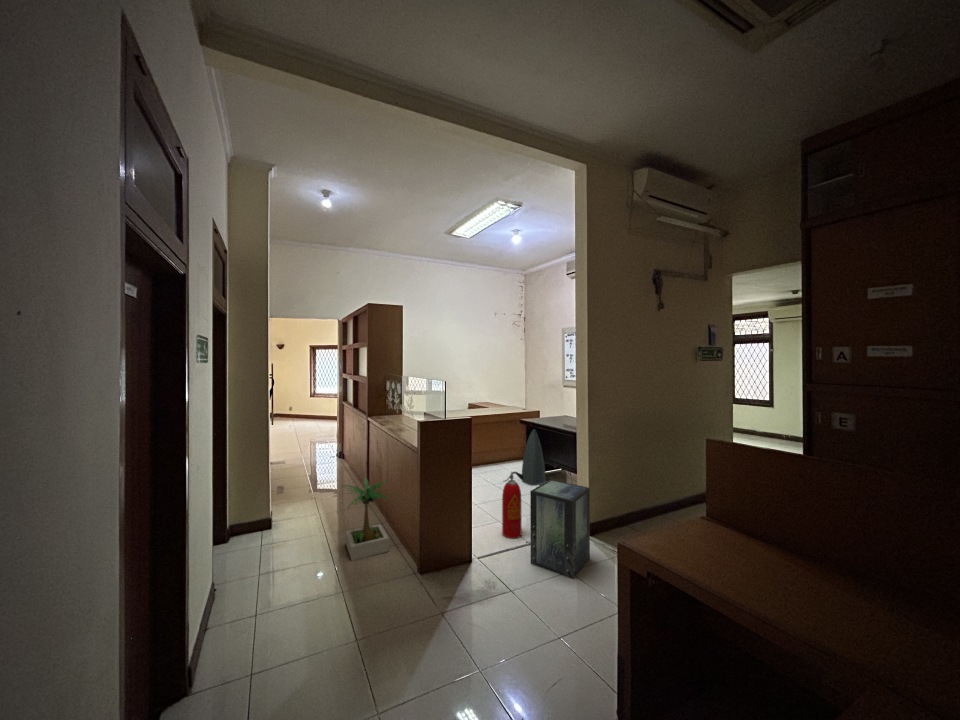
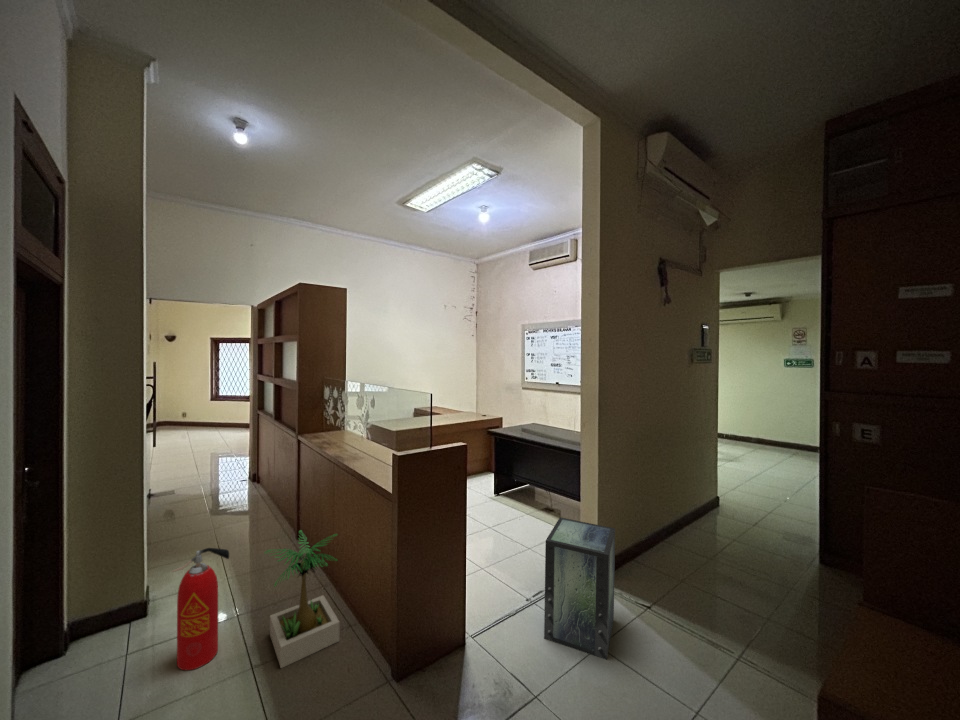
air purifier: present [522,429,546,486] -> none [491,441,521,509]
fire extinguisher: present [502,472,523,538] -> present [172,548,229,670]

